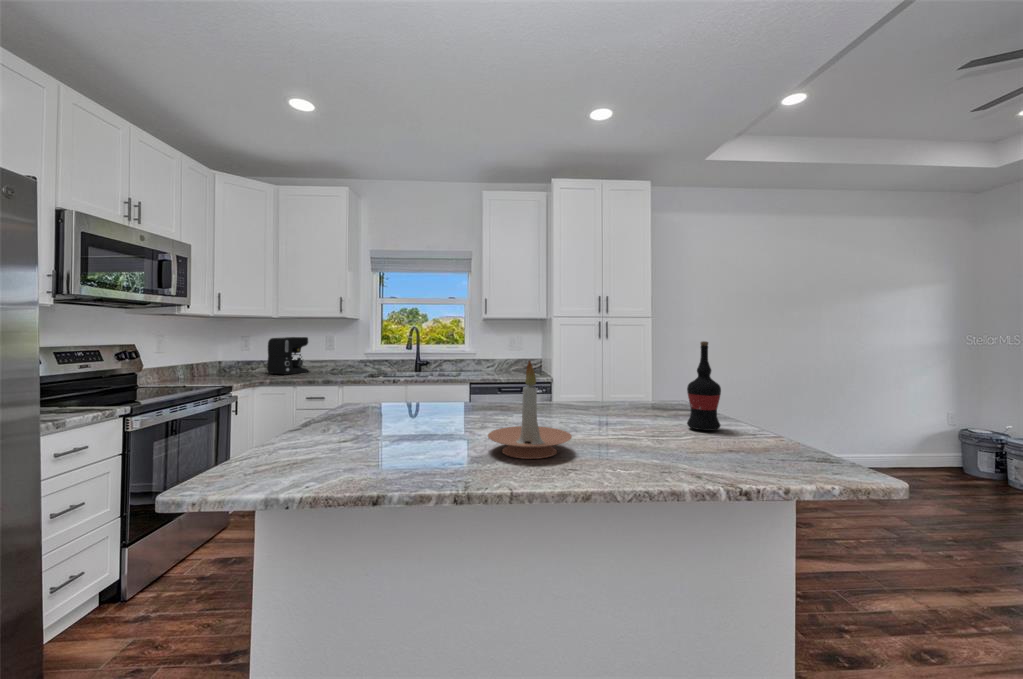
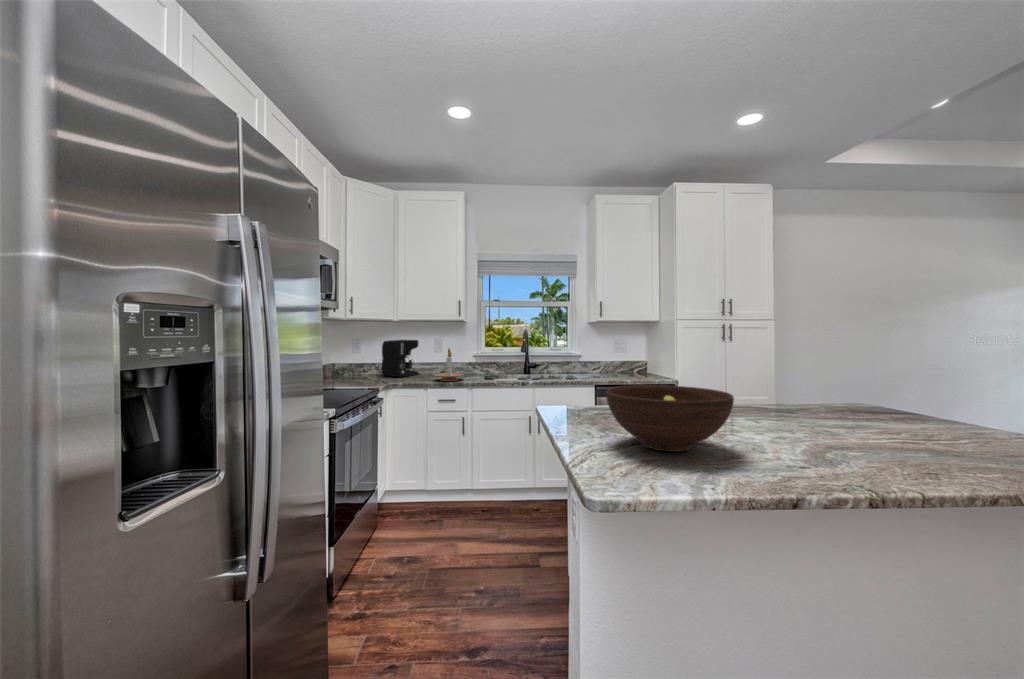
wine bottle: present [687,341,721,430] -> none [942,346,987,435]
candle holder: present [488,361,572,459] -> present [434,349,464,381]
fruit bowl: none [298,381,427,448] -> present [606,385,734,452]

